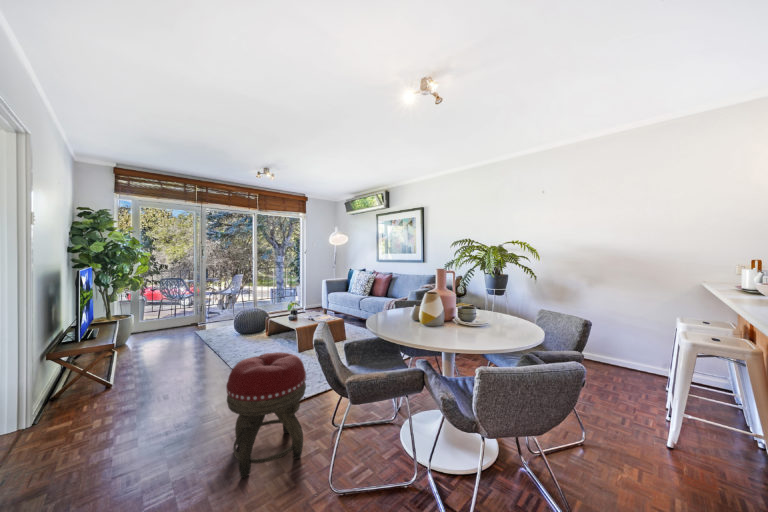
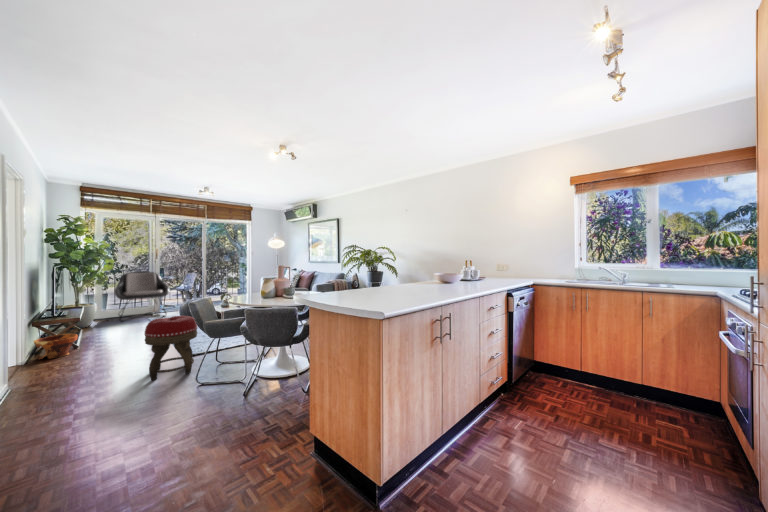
lounge chair: none [154,273,220,339] -> present [114,271,169,322]
planter: none [47,369,112,413] -> present [34,334,78,359]

